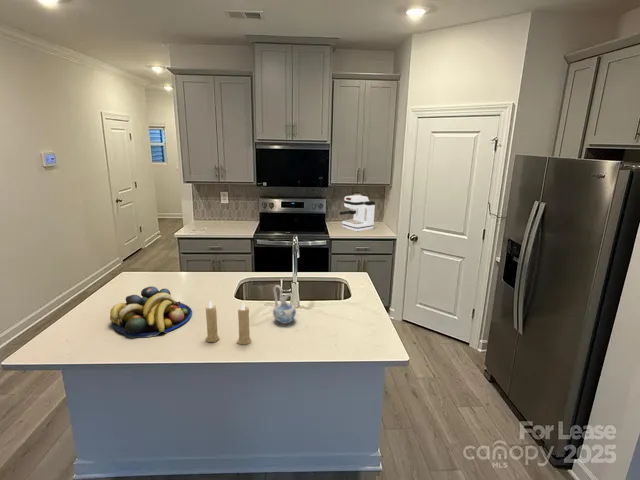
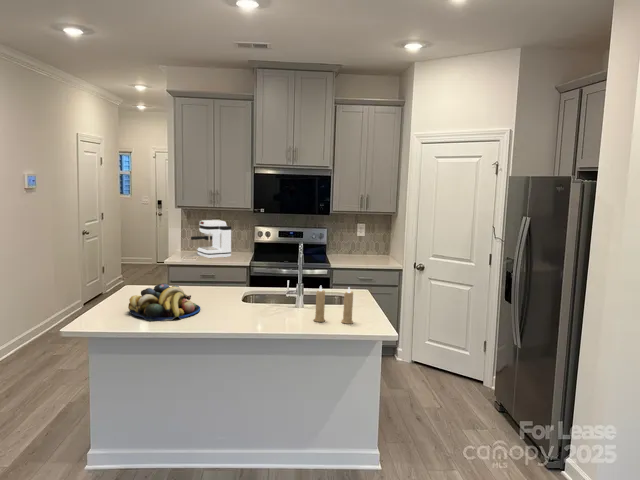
coffee maker: present [340,195,375,231] -> present [191,220,231,258]
ceramic pitcher: present [273,285,296,324] -> none [277,280,298,317]
candle: present [206,301,251,345] -> present [314,286,353,324]

